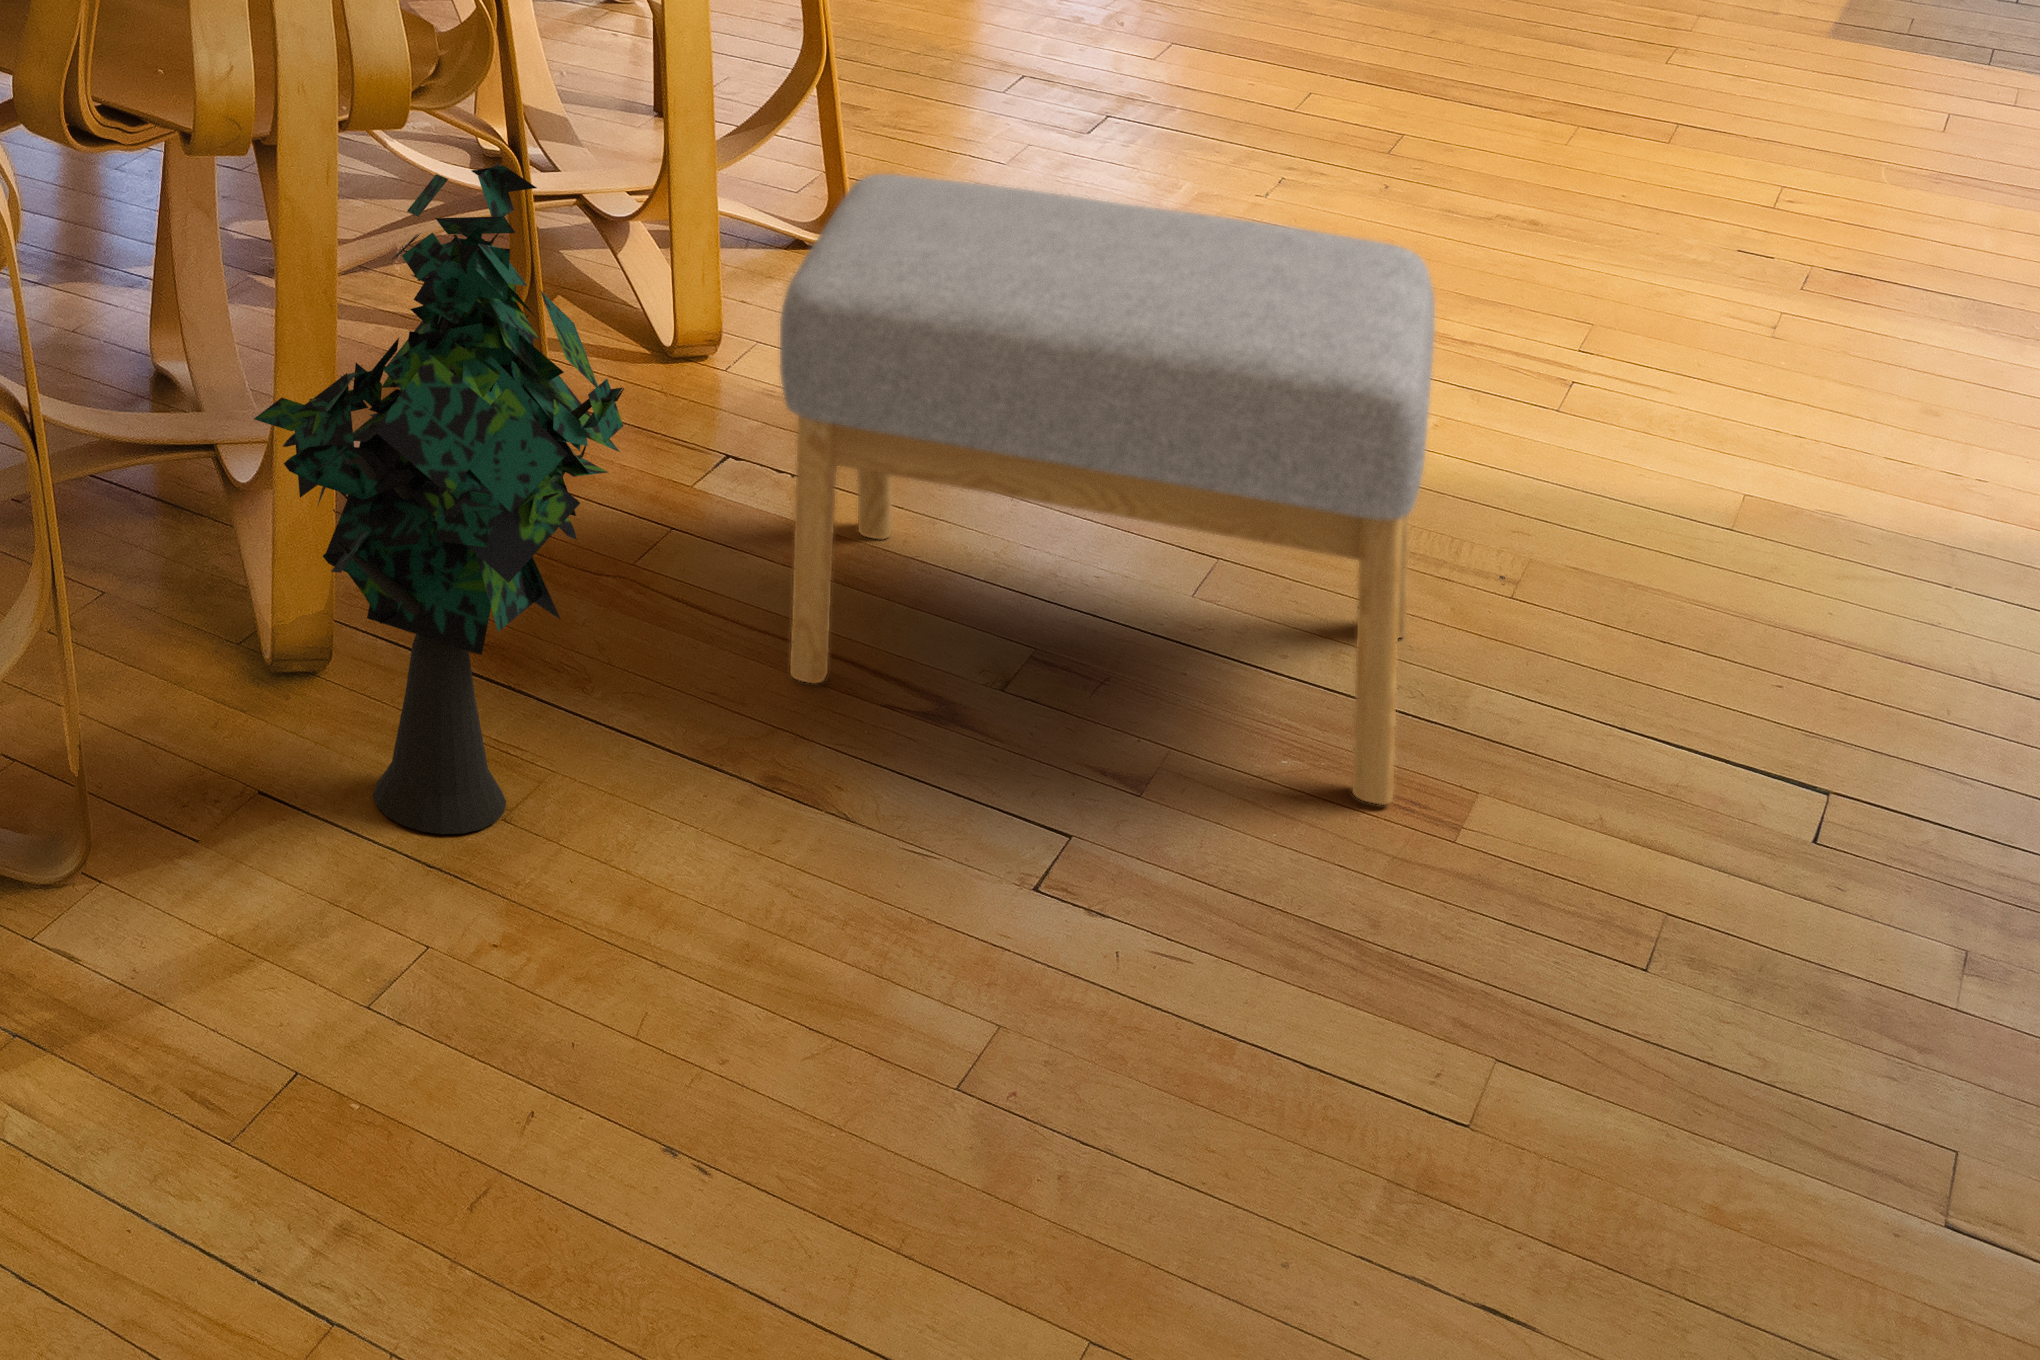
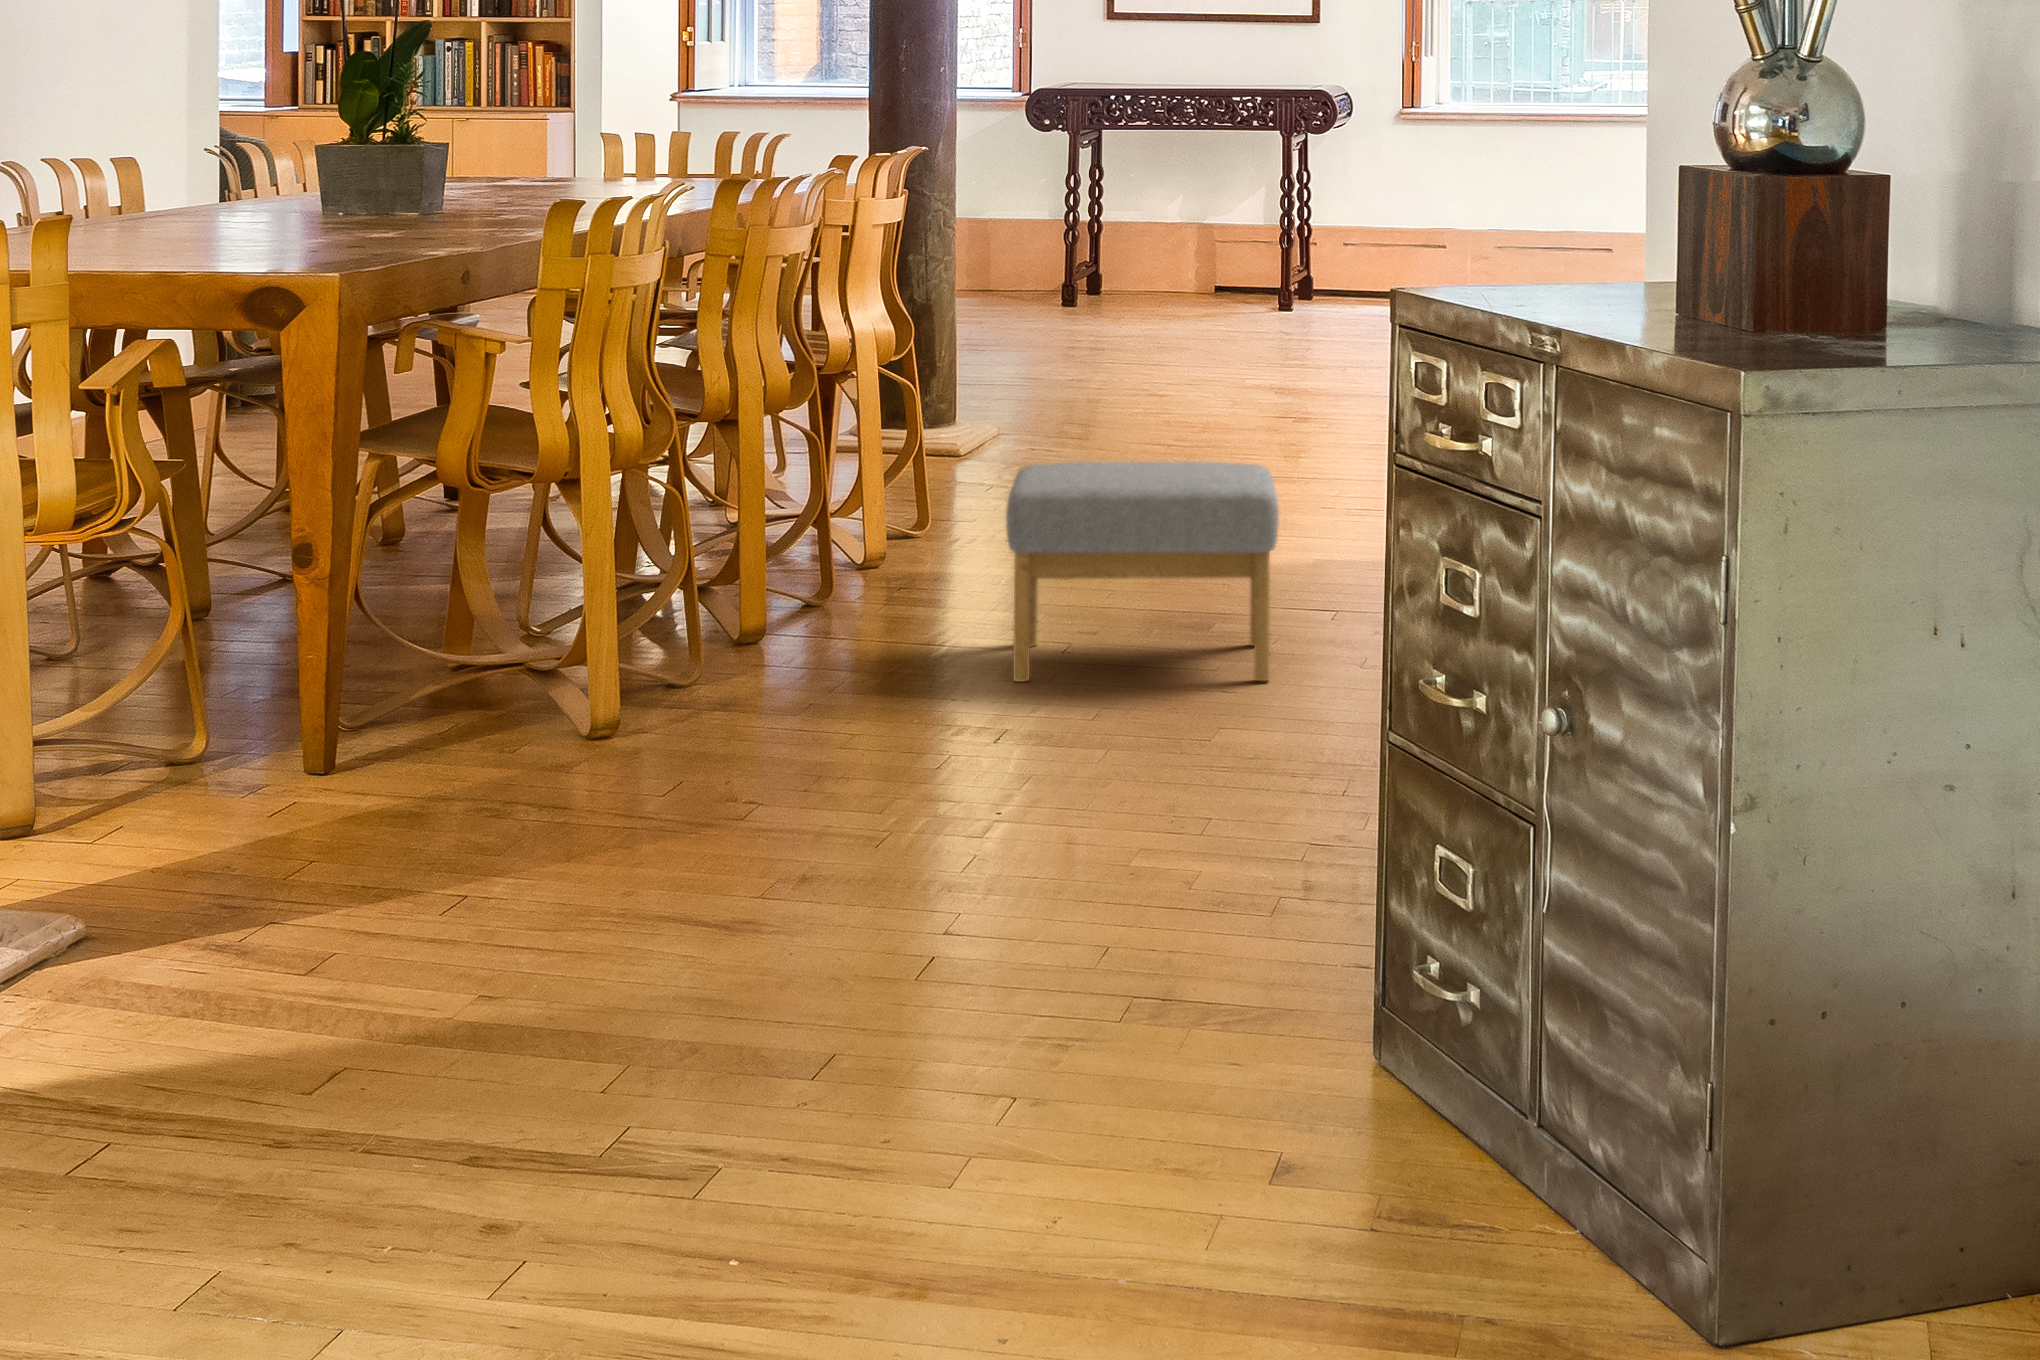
decorative plant: present [254,164,624,834] -> none [800,423,963,730]

